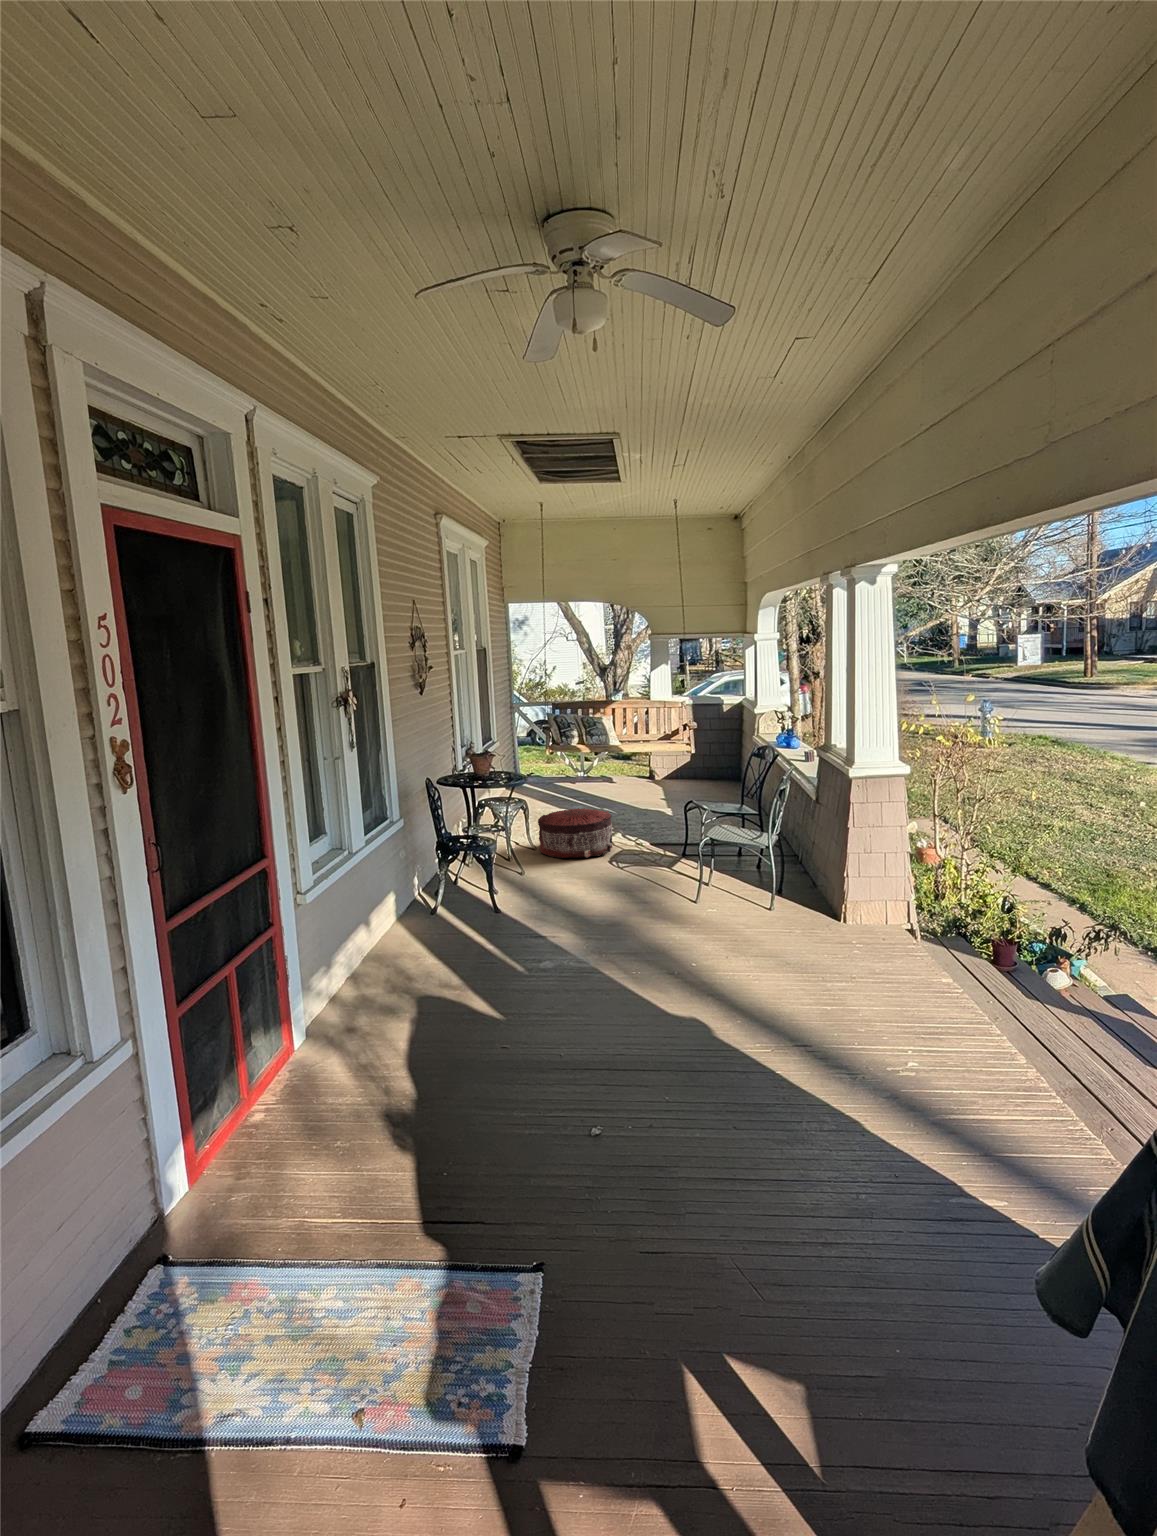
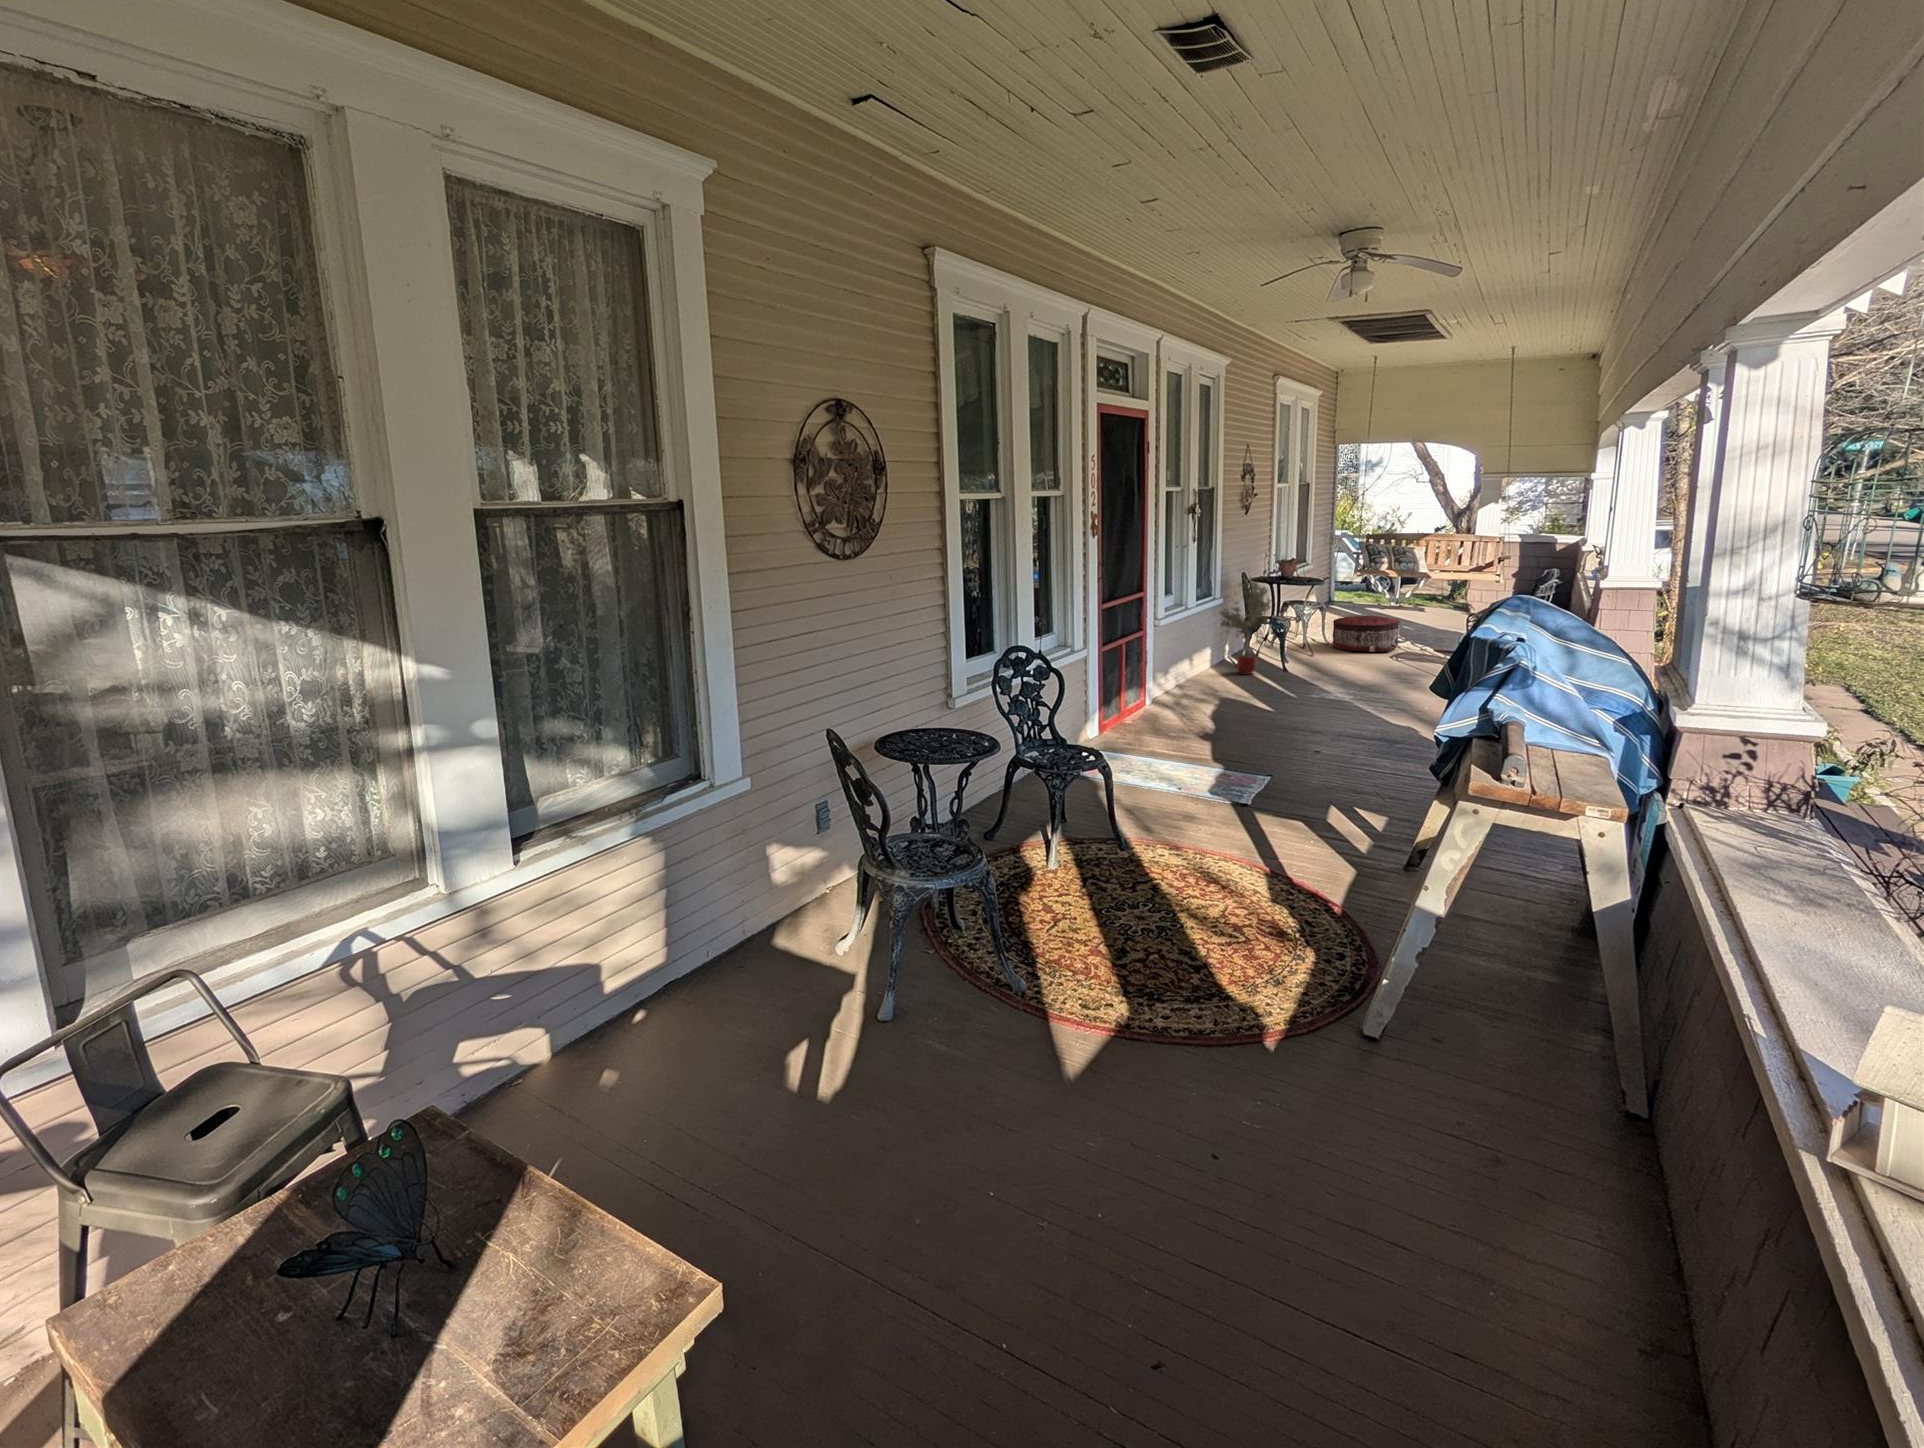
potted tree: none [399,787,471,927] -> present [1220,577,1271,675]

